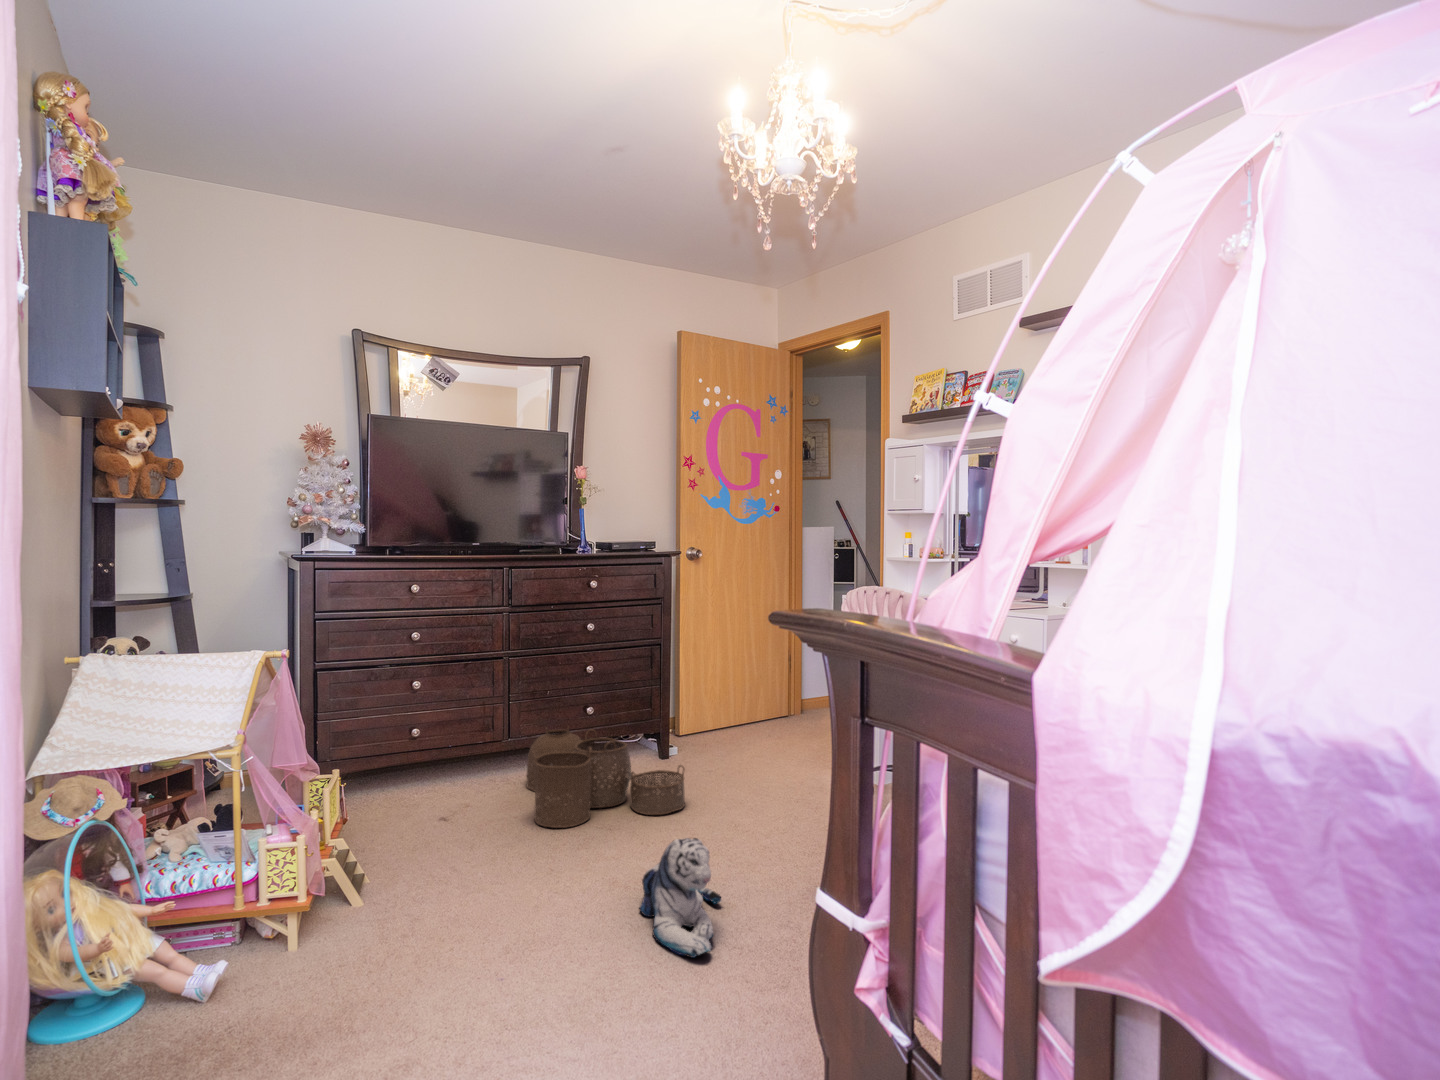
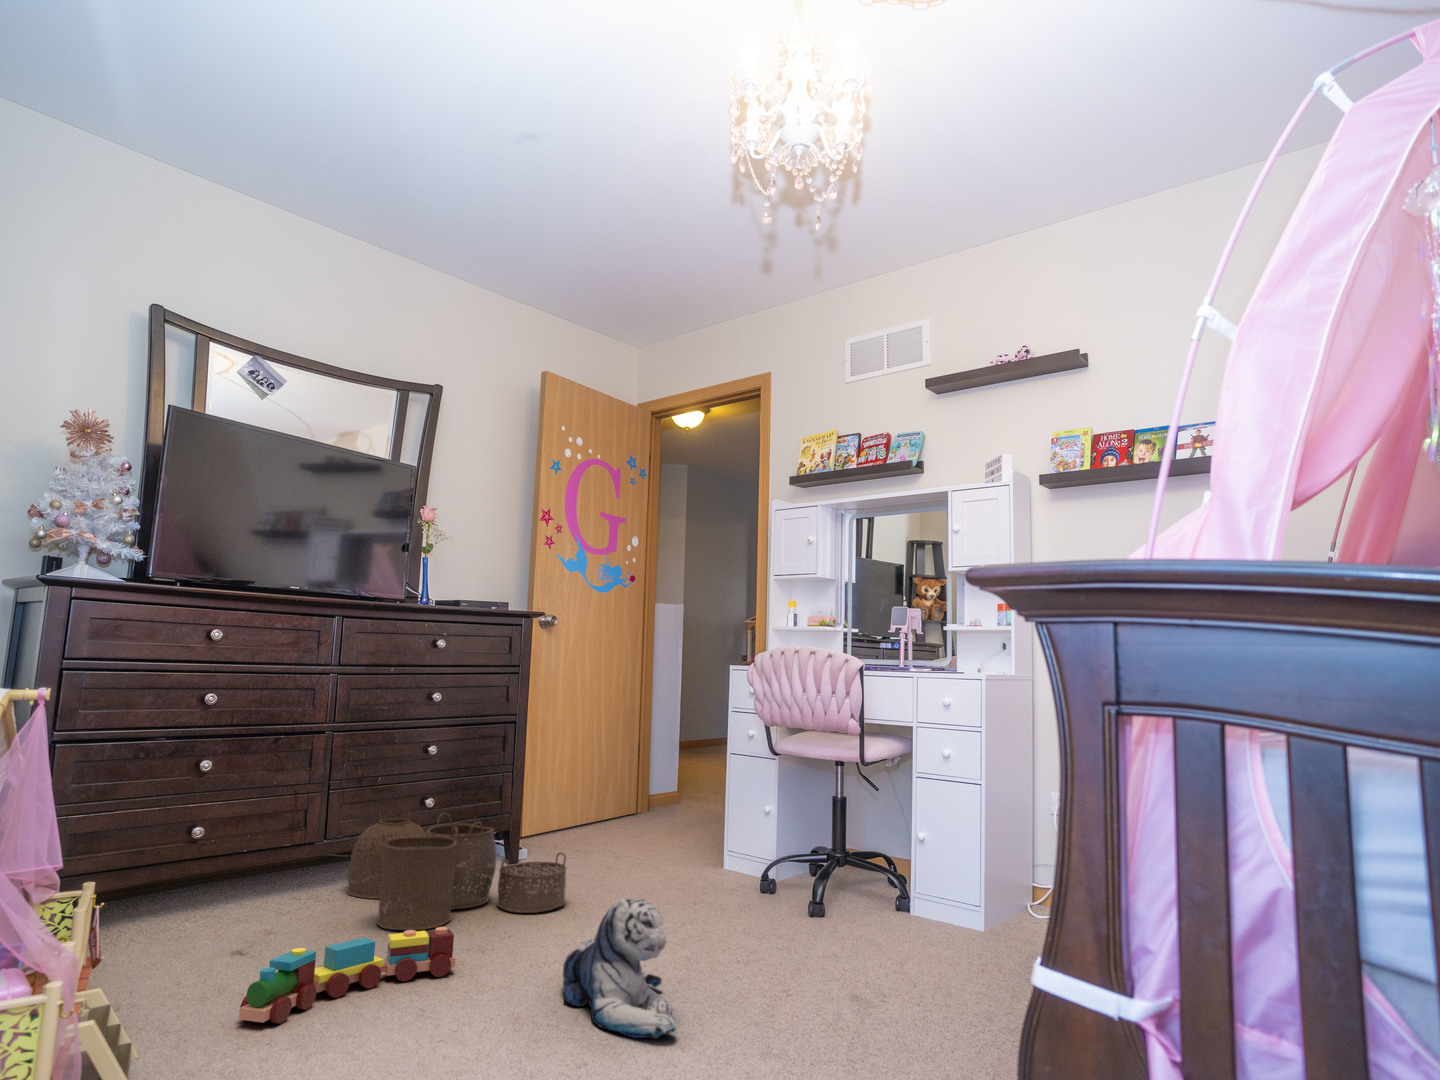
toy train: none [404,838,571,913] -> present [239,927,456,1024]

